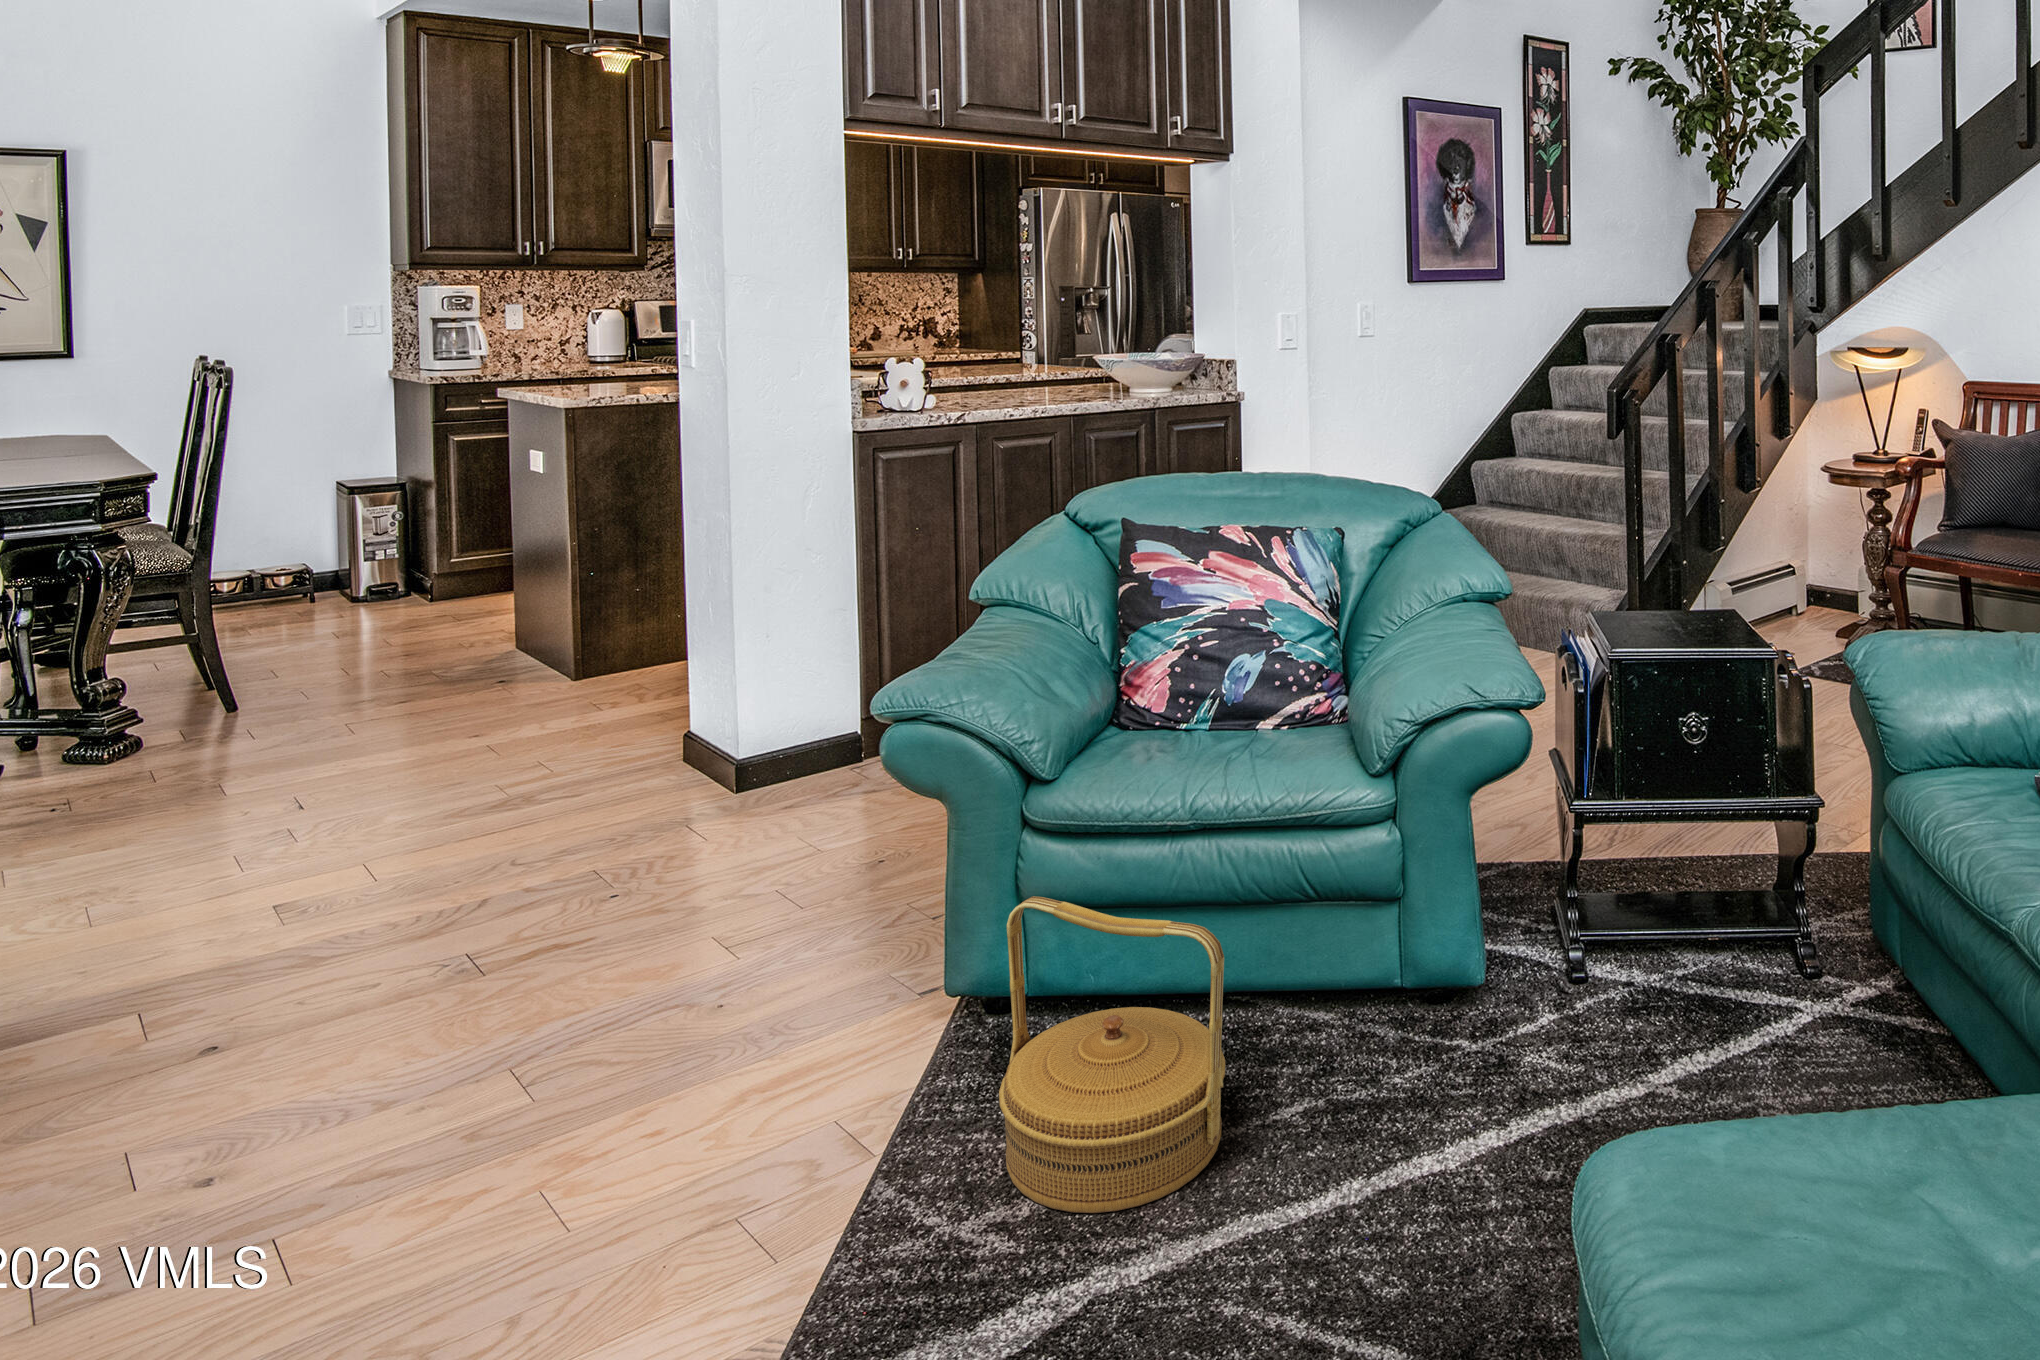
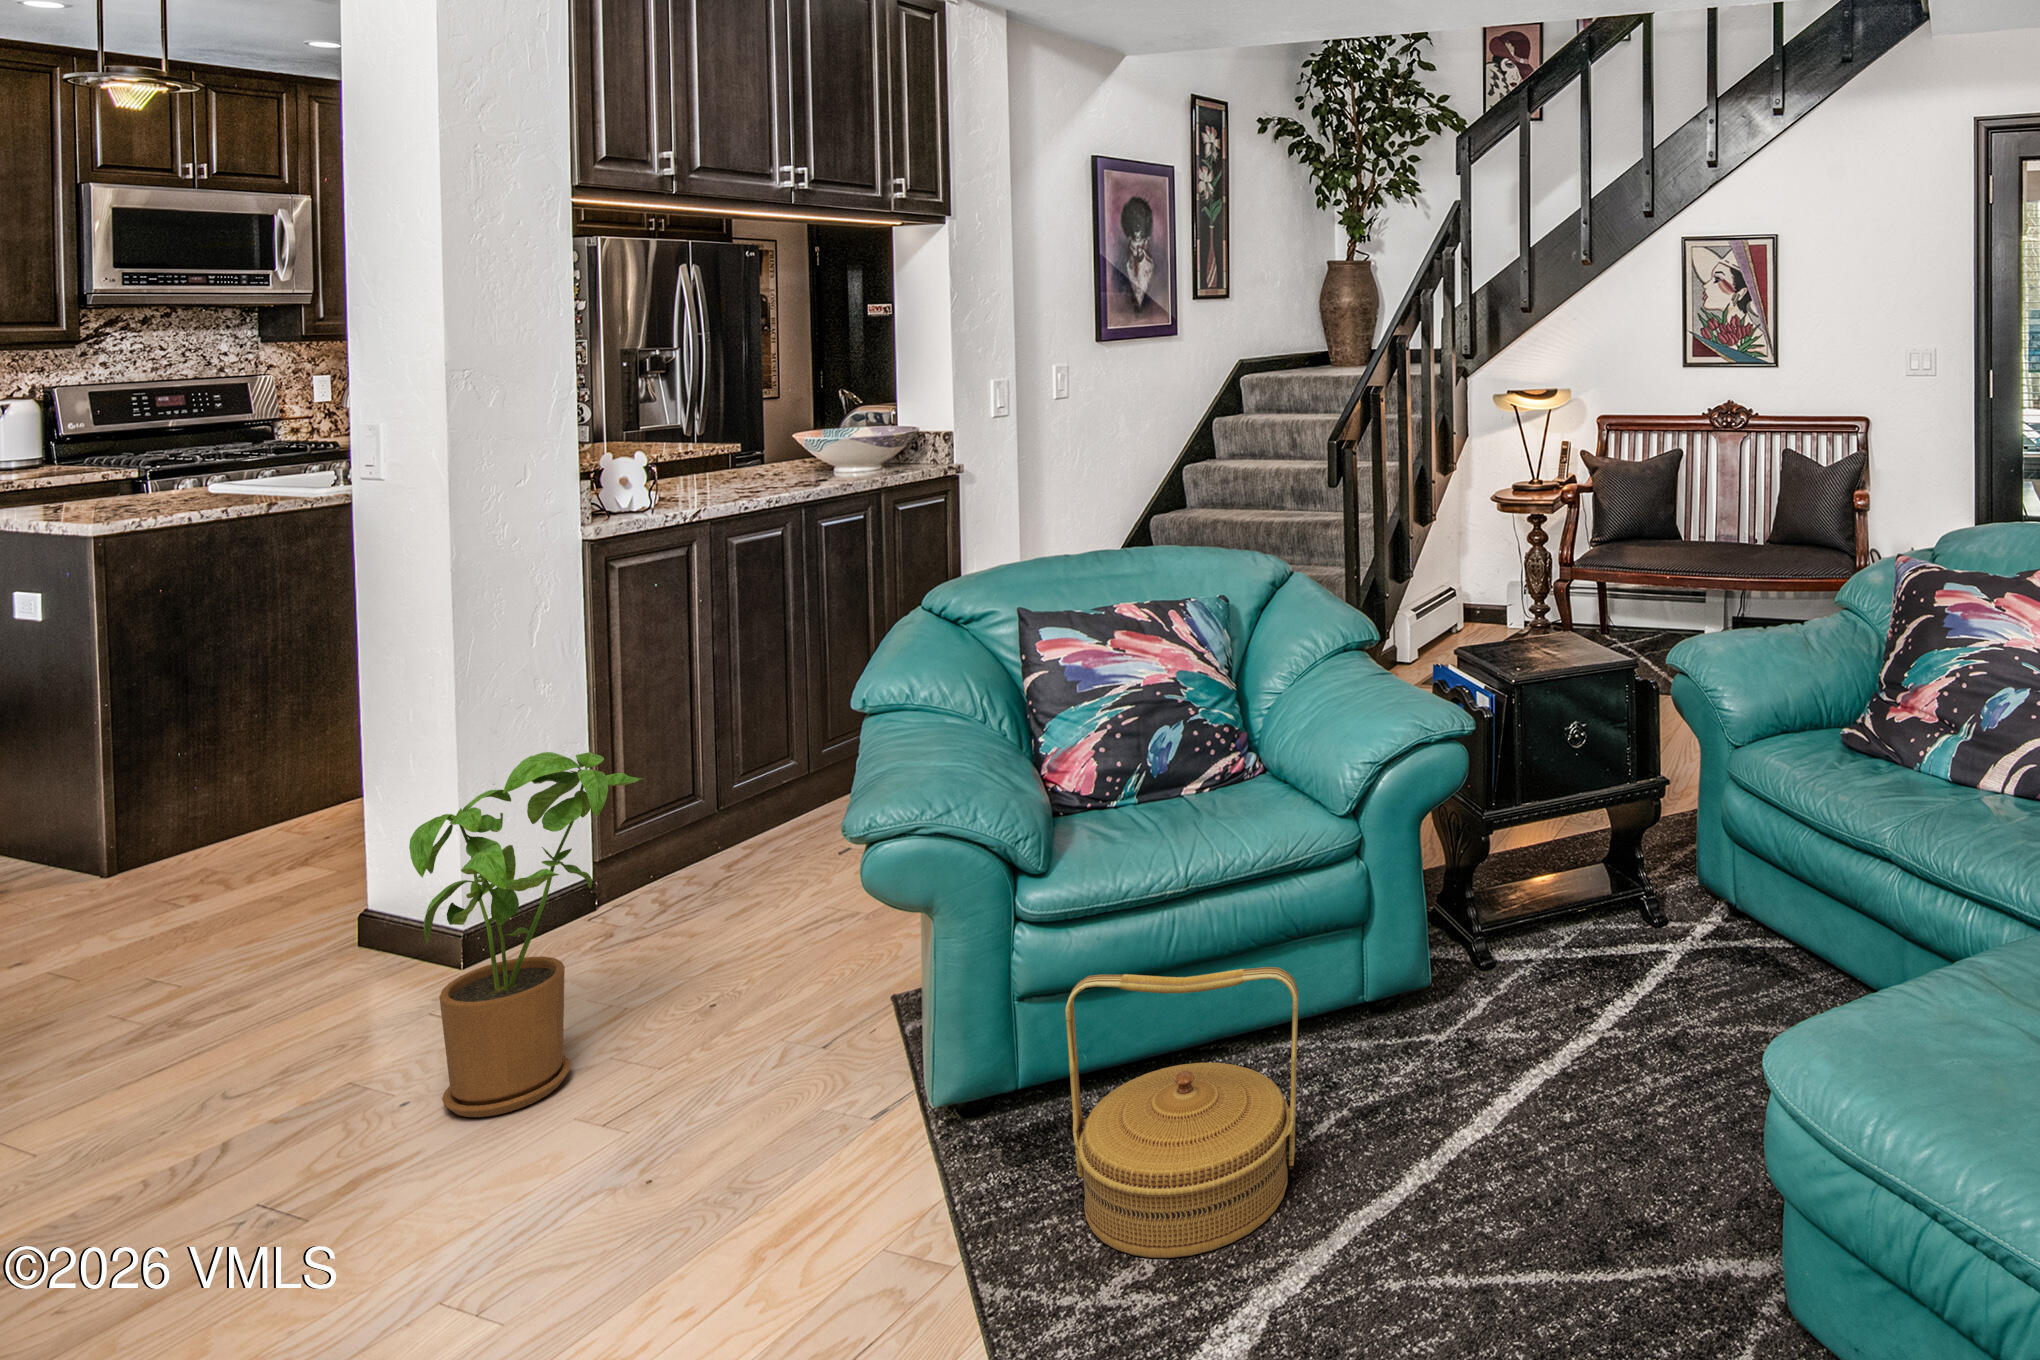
house plant: none [623,611,814,917] -> present [409,752,643,1117]

